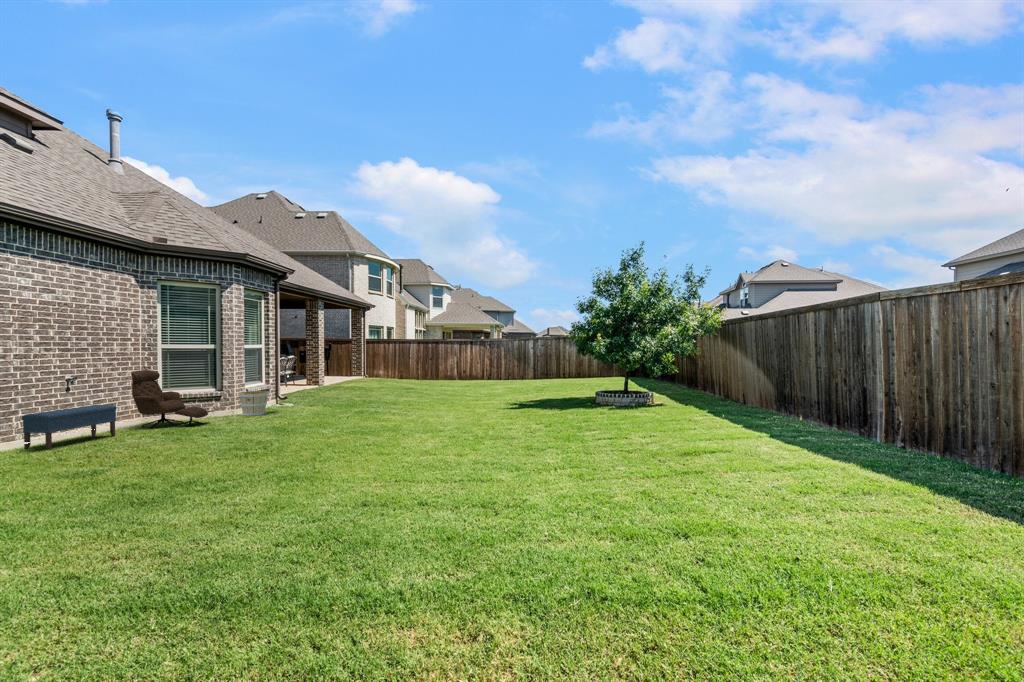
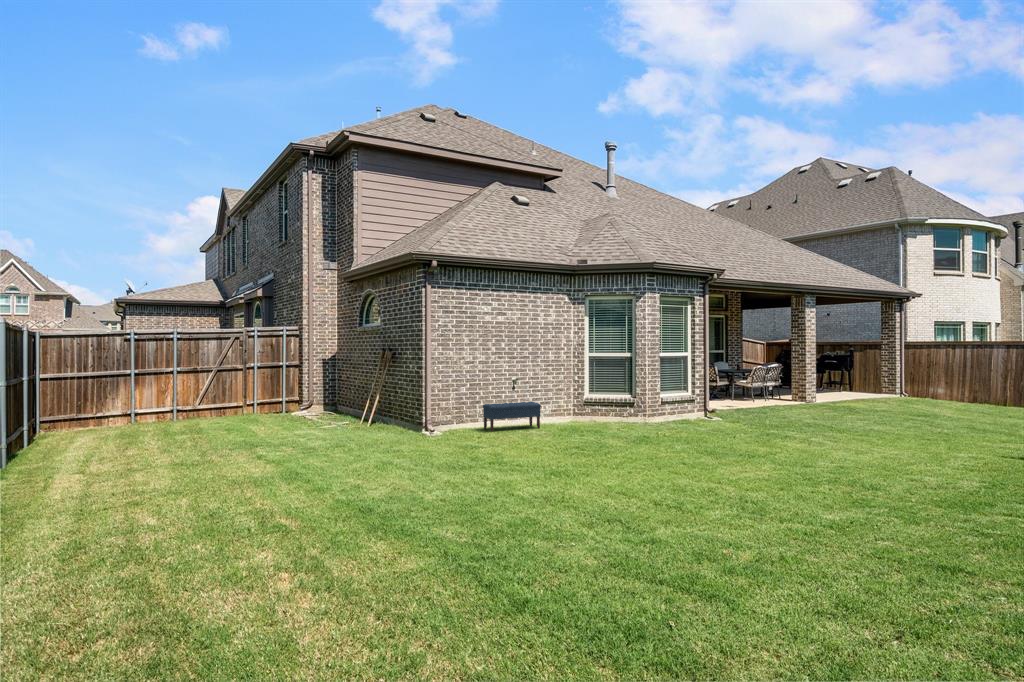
lounge chair: present [132,370,208,429] -> none [560,375,612,430]
wooden bucket: present [238,391,269,416] -> none [647,402,675,428]

